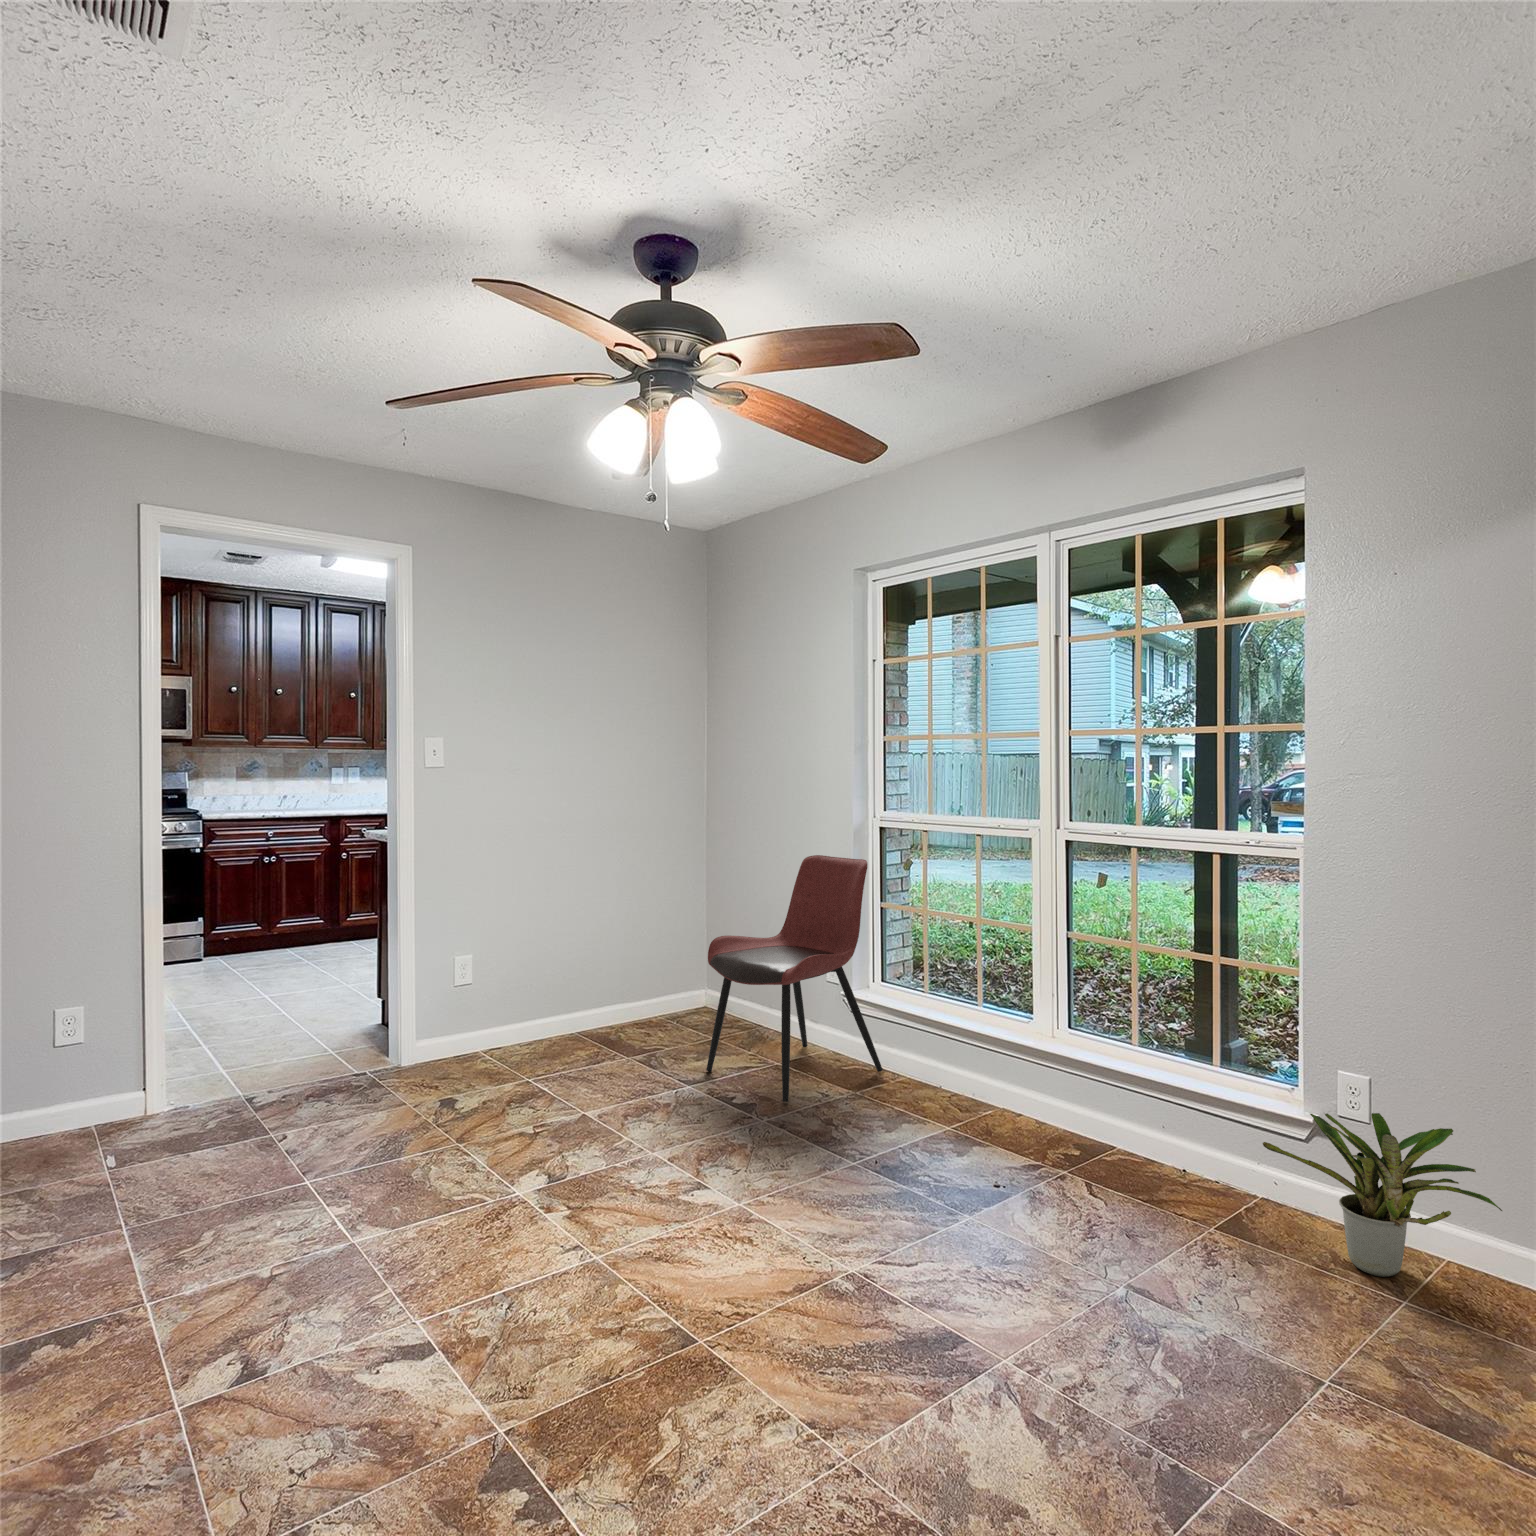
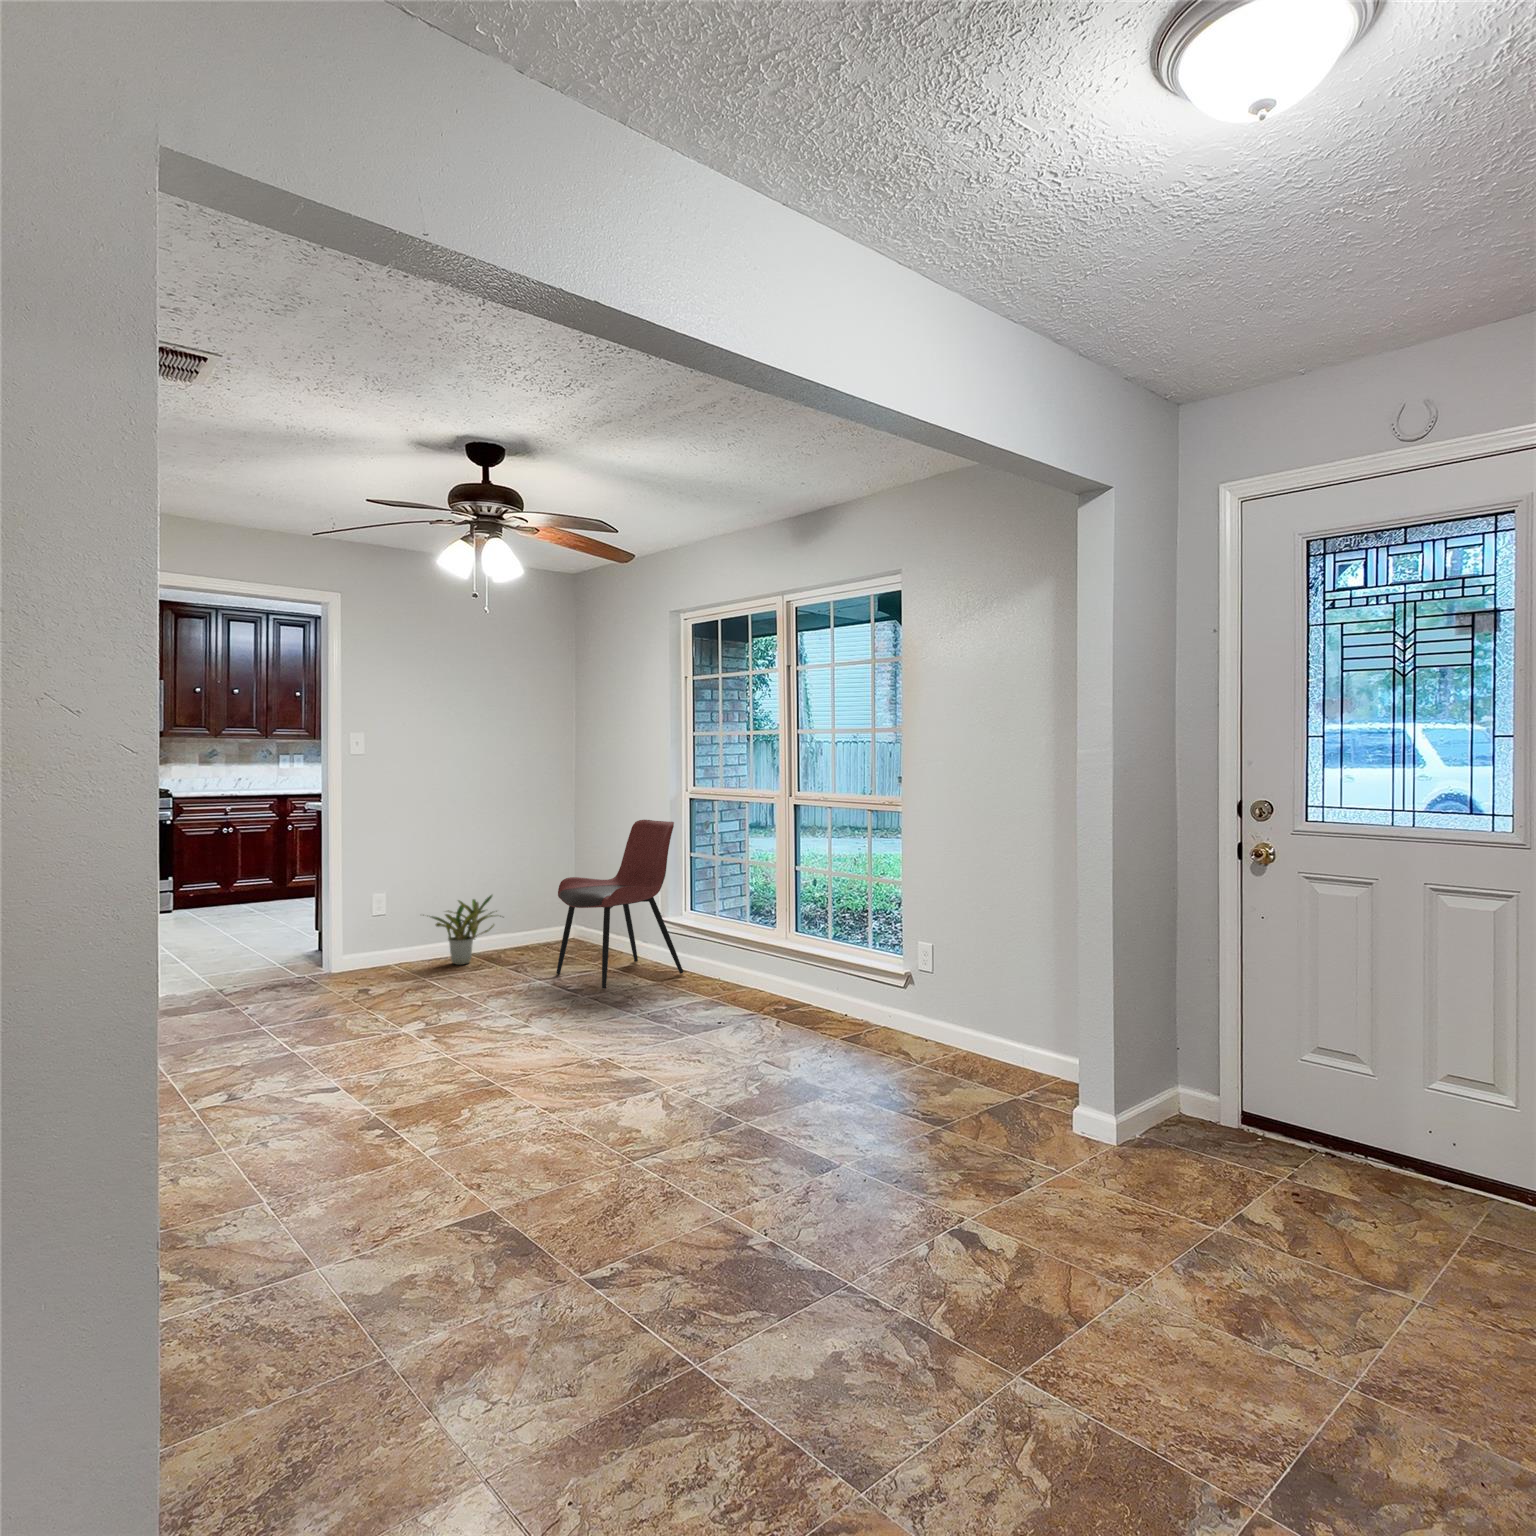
potted plant: present [1263,1113,1502,1277] -> present [431,895,501,965]

